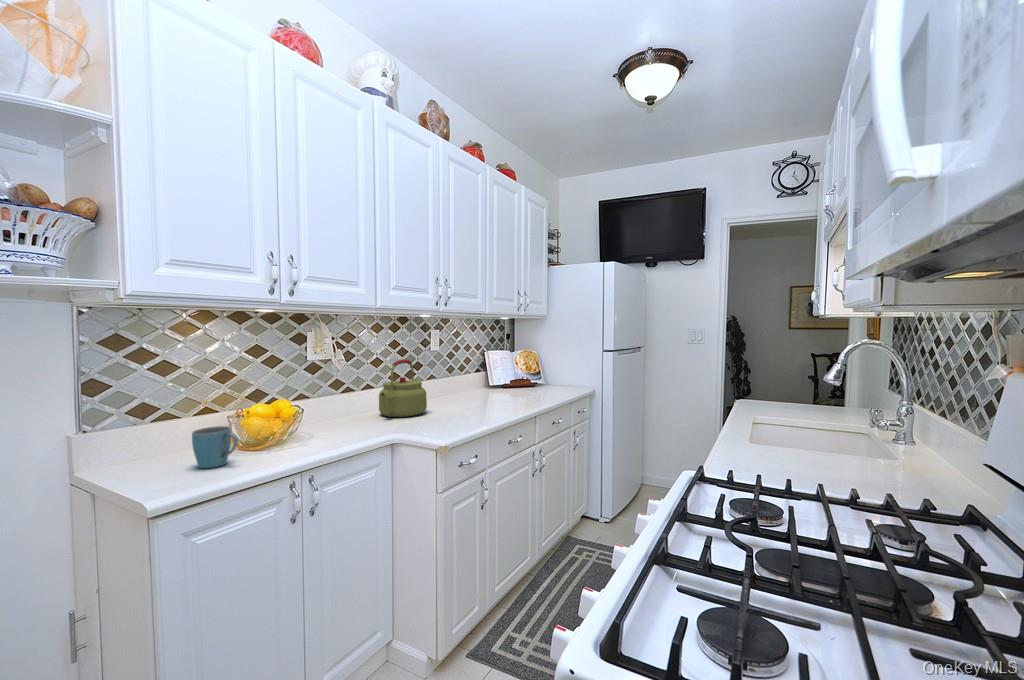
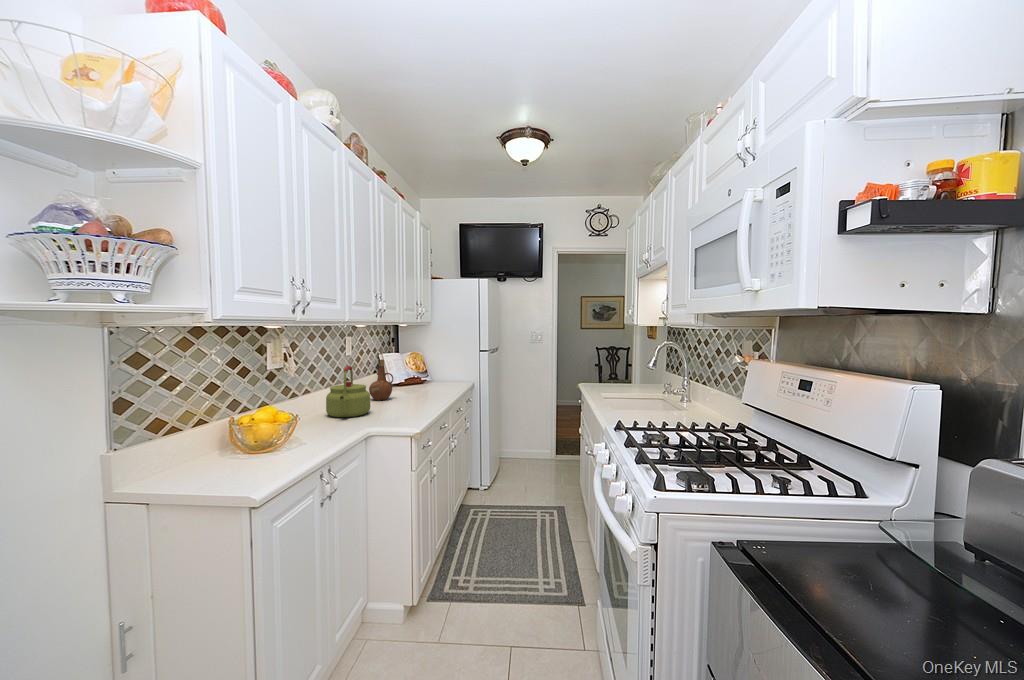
ceramic pitcher: none [449,355,476,401] -> present [369,360,393,400]
mug: present [192,426,238,468] -> none [239,433,285,471]

